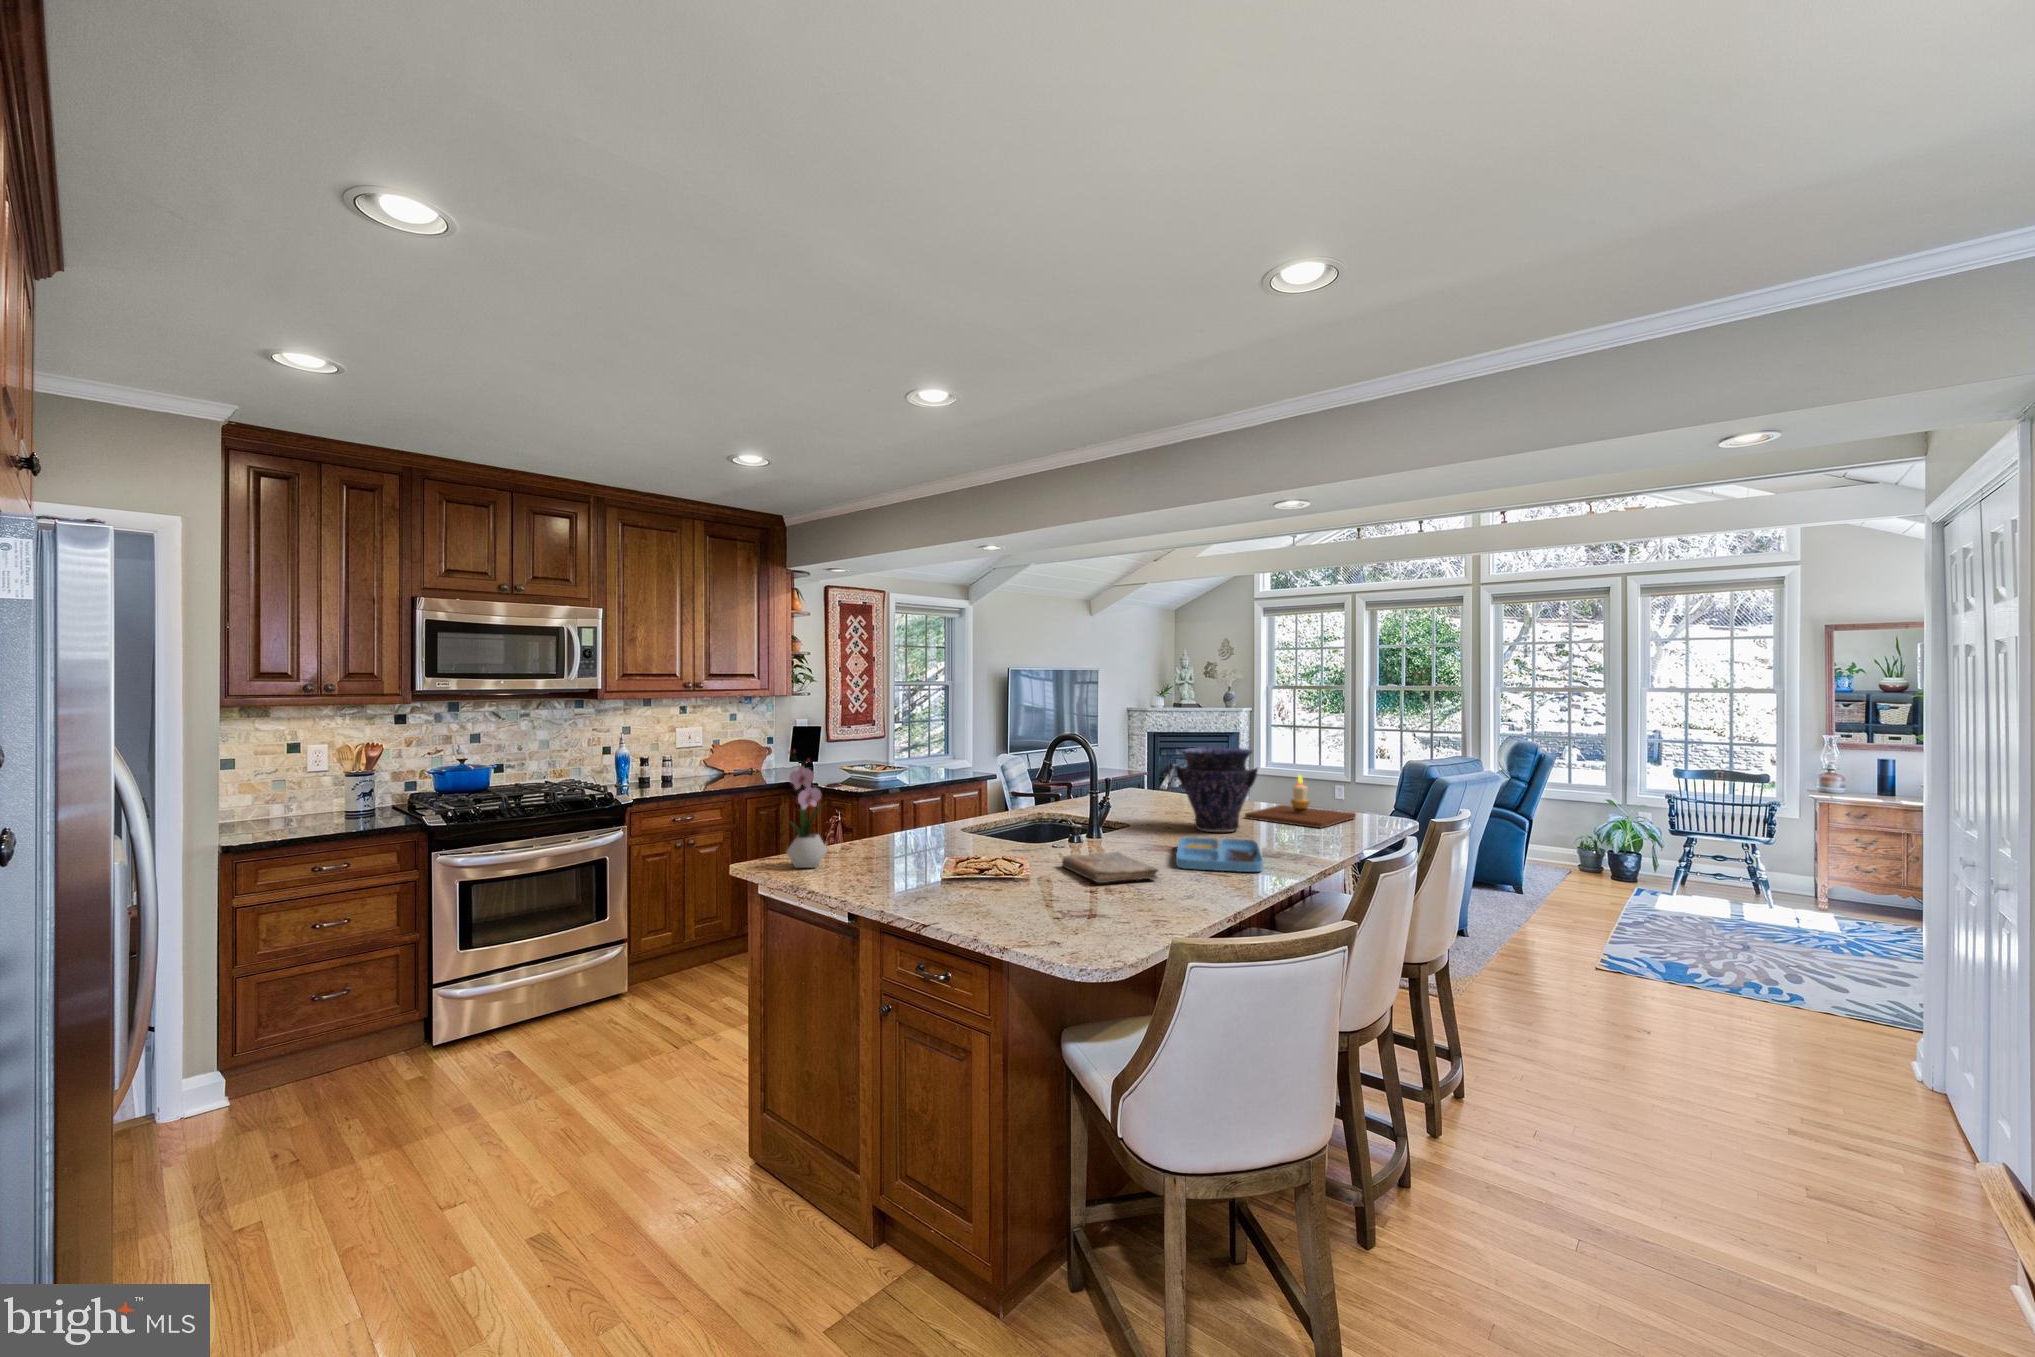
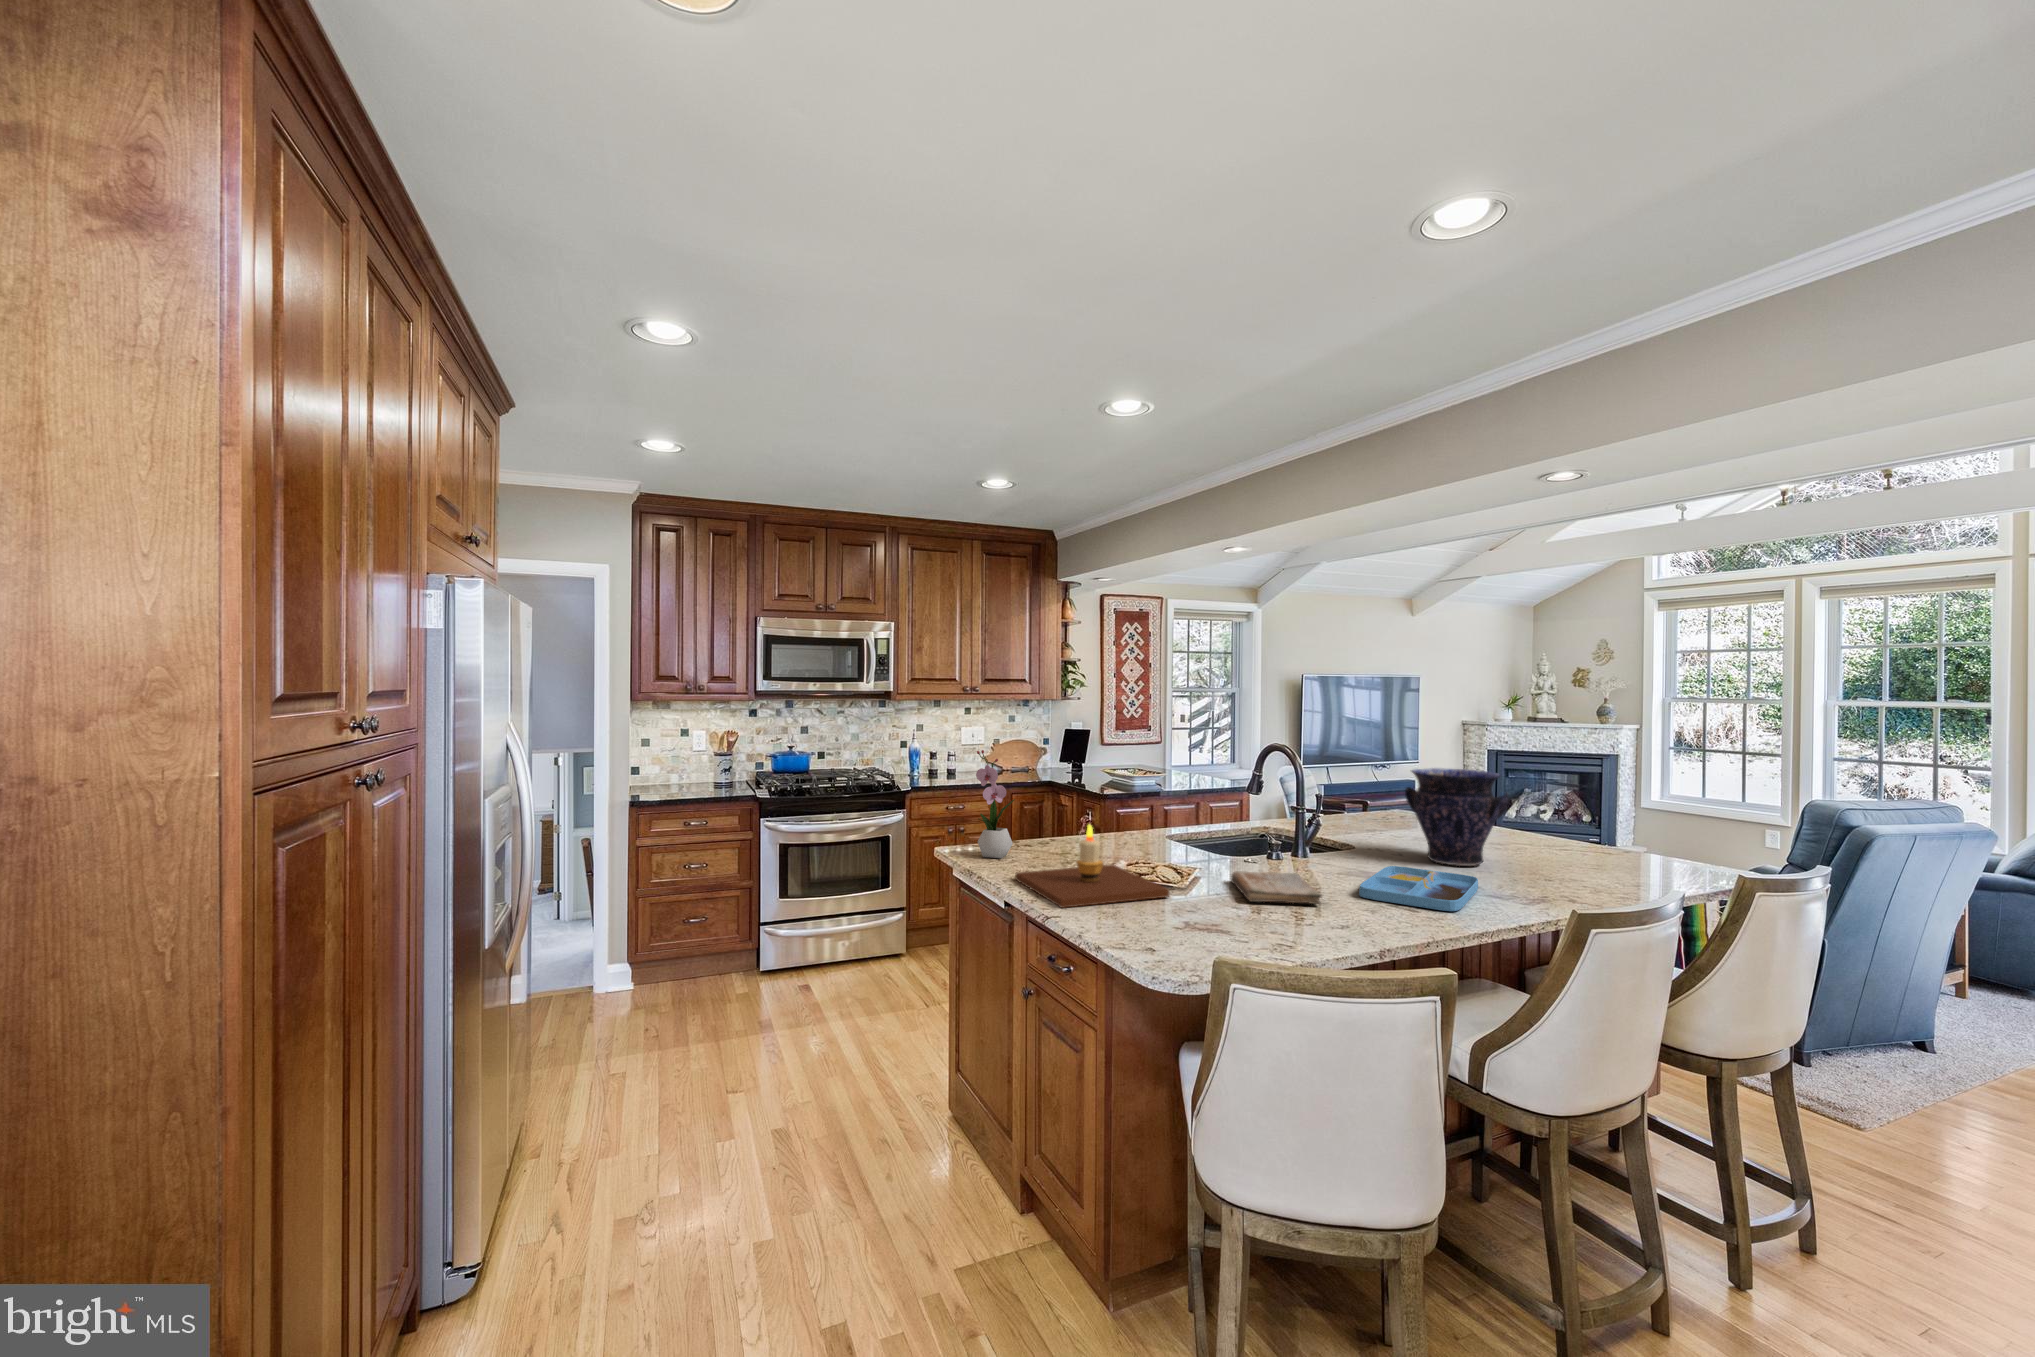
candle: present [1245,775,1356,828] -> present [1015,825,1169,908]

